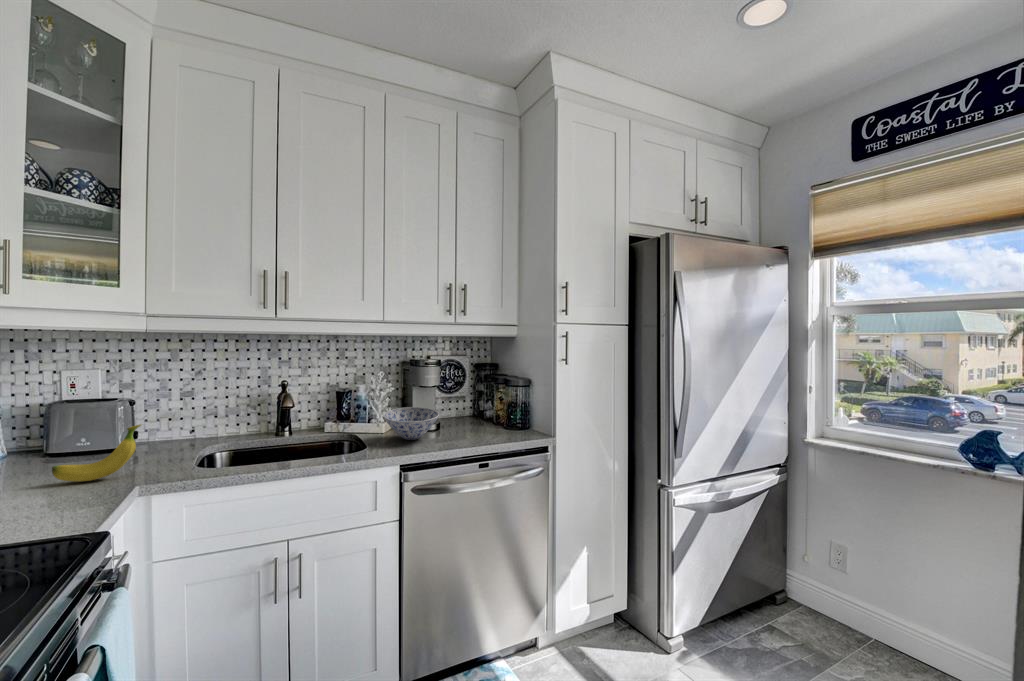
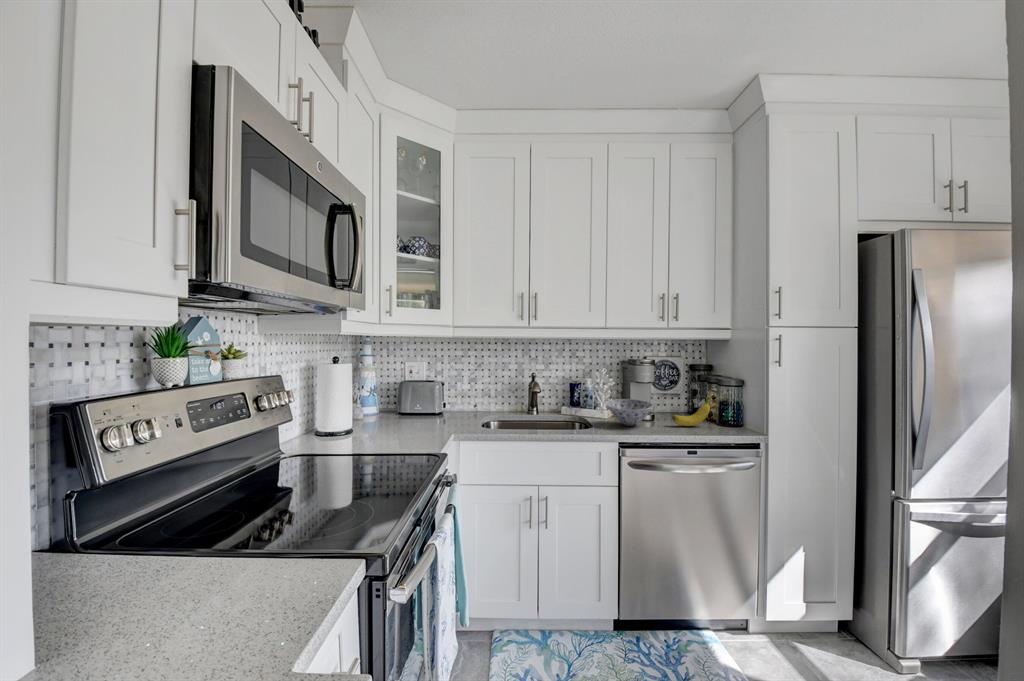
banana: present [52,425,141,482] -> present [672,396,712,426]

